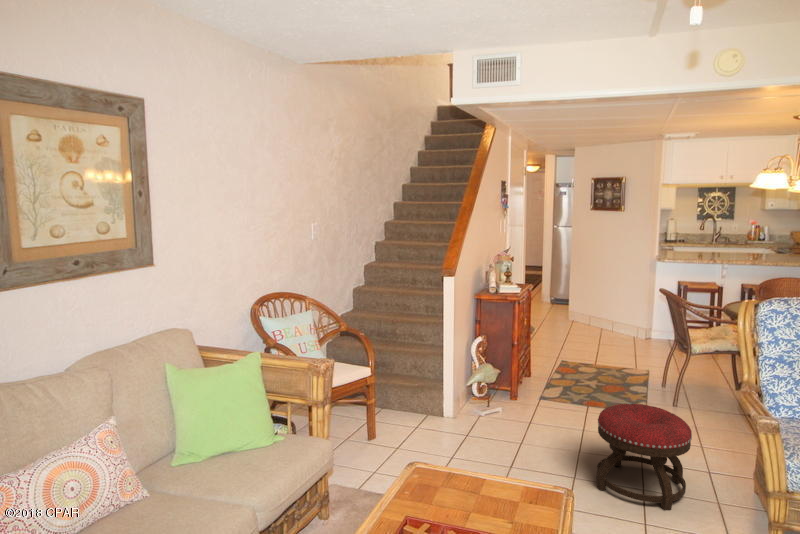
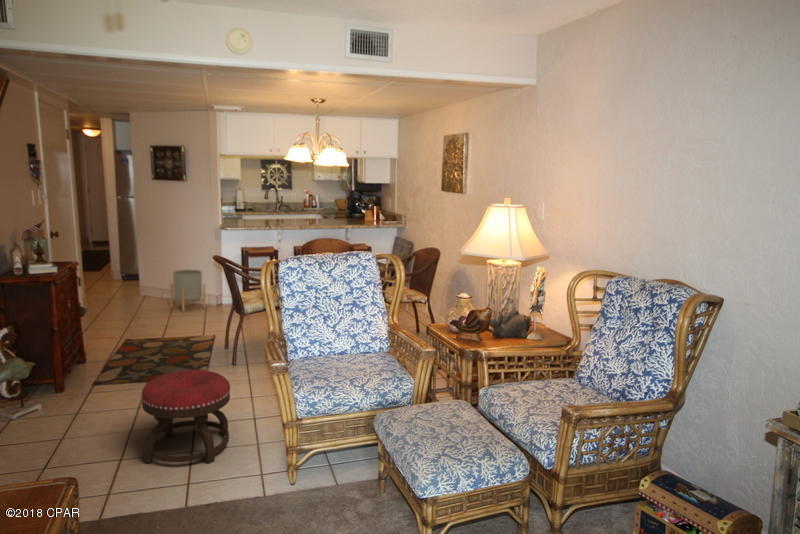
planter: none [599,299,636,341] -> present [170,270,206,312]

